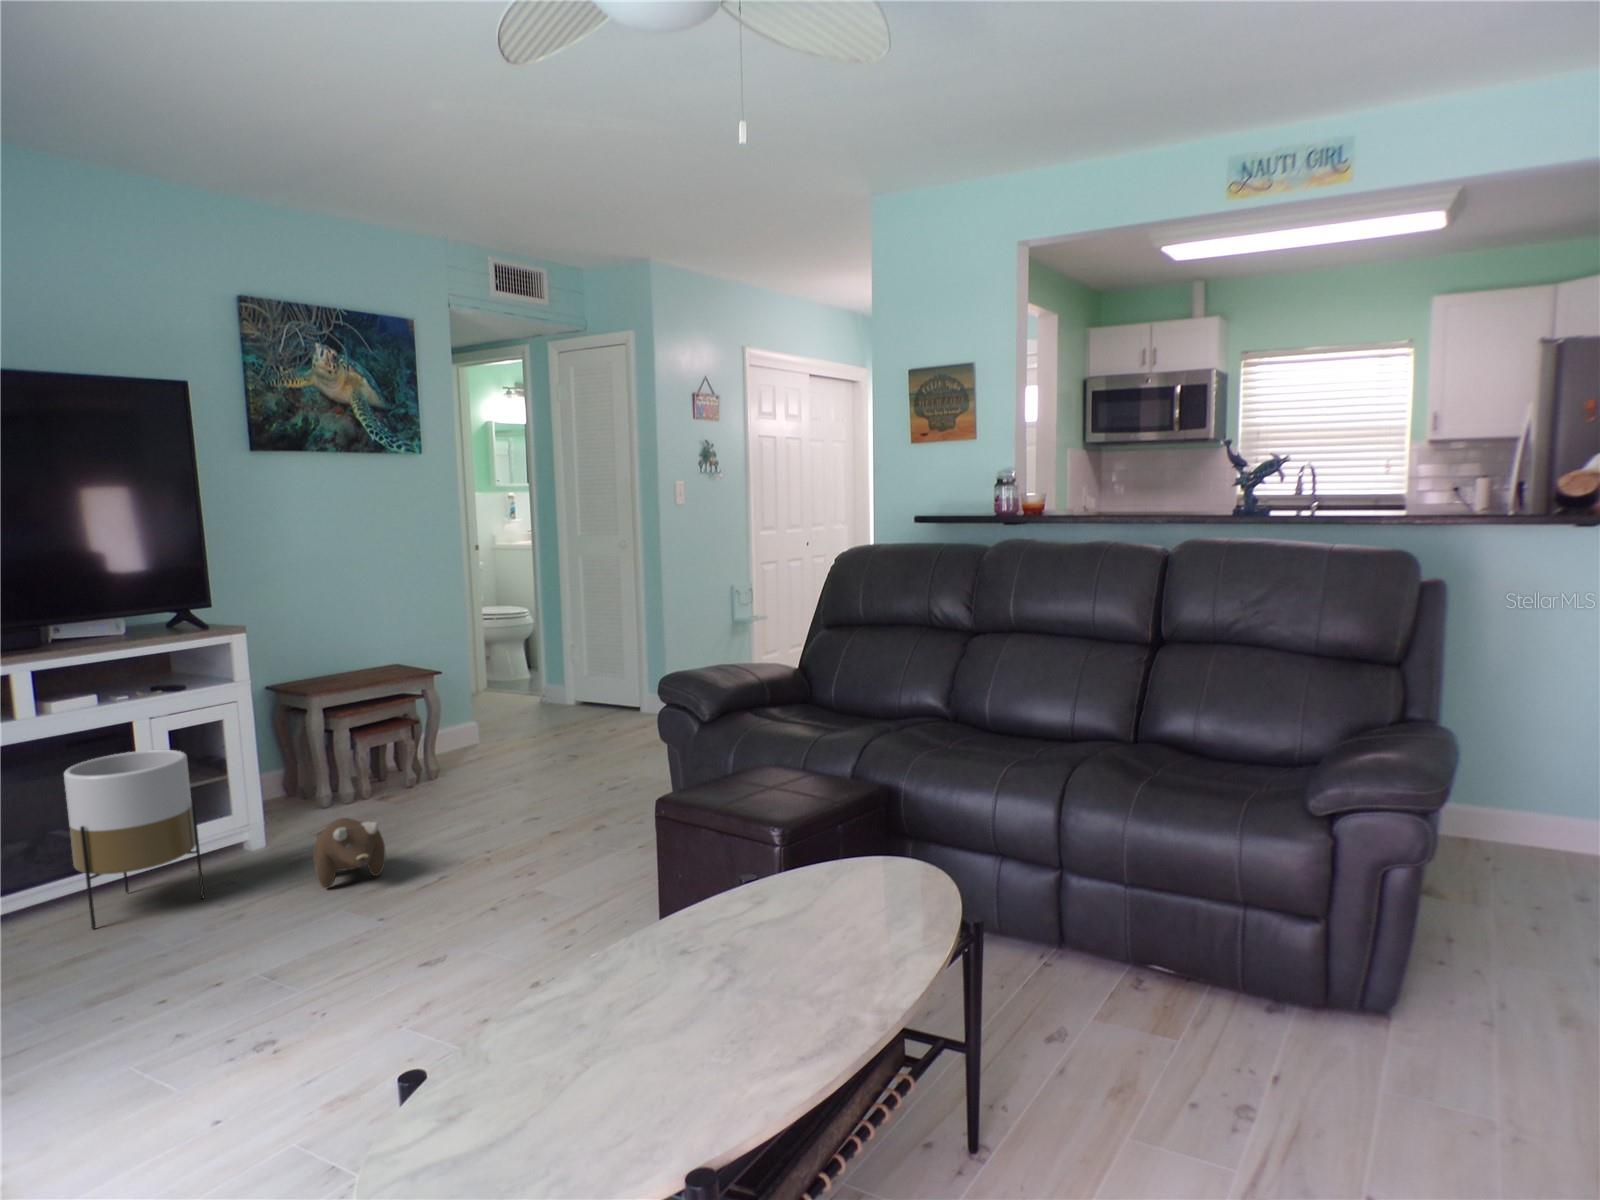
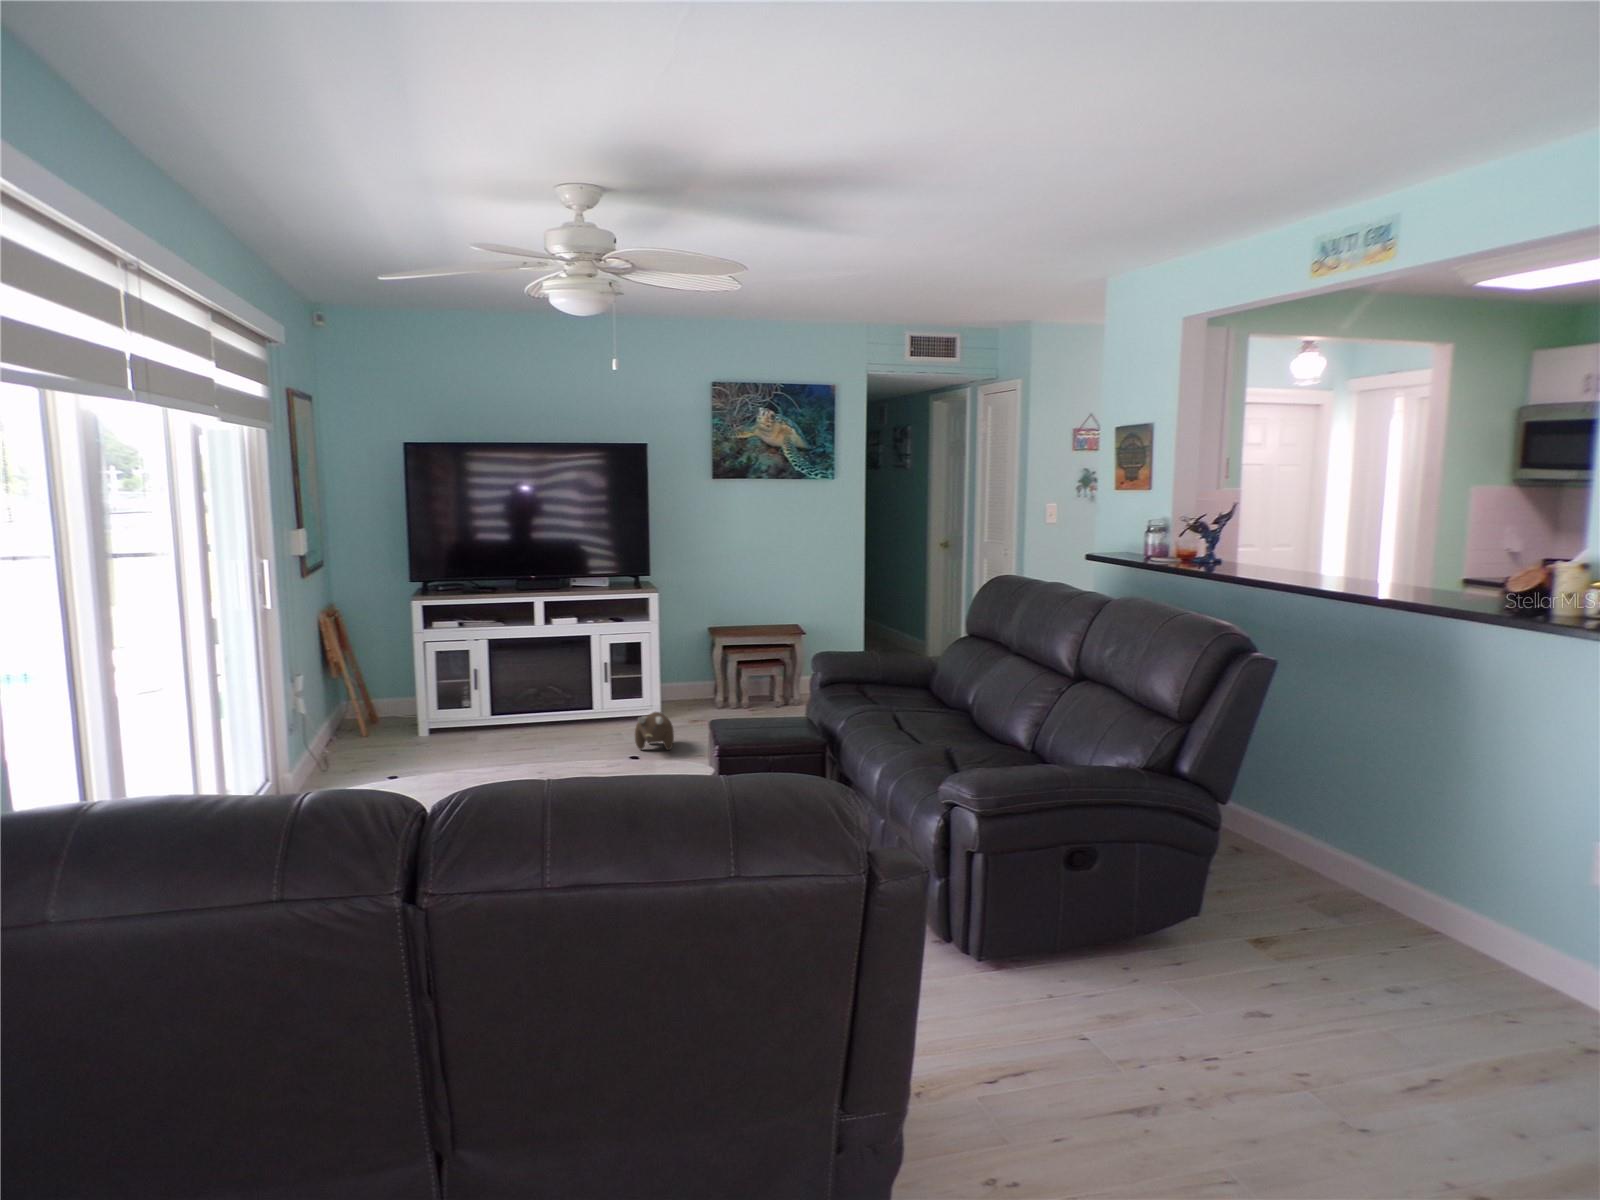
planter: present [64,750,204,929] -> none [541,652,600,739]

